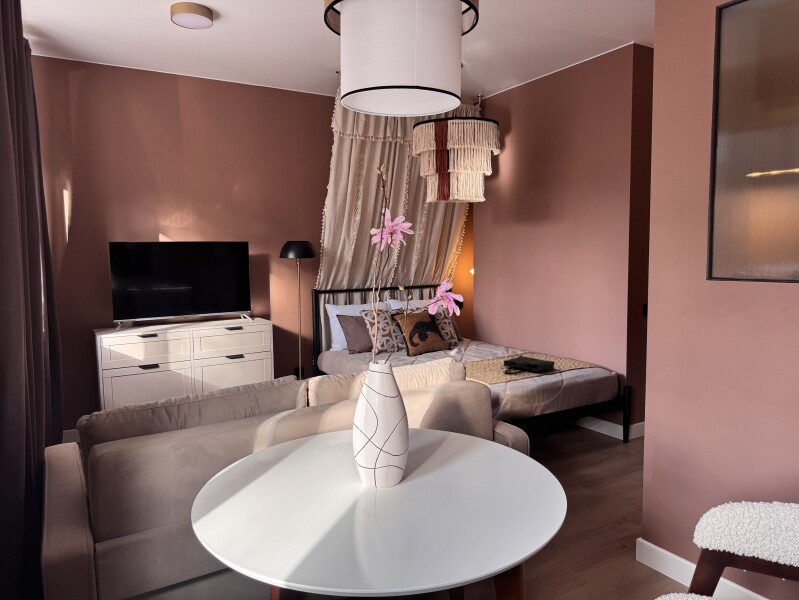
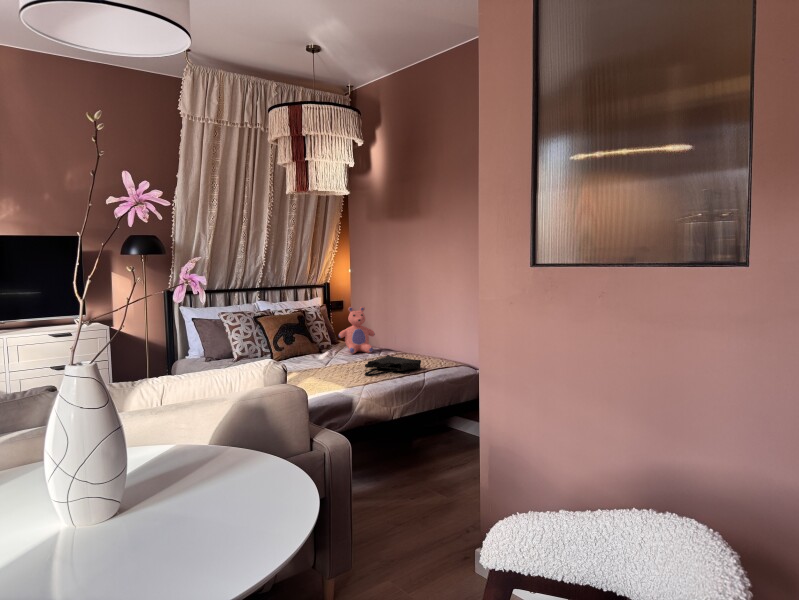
teddy bear: none [467,308,500,352] -> present [339,306,375,354]

